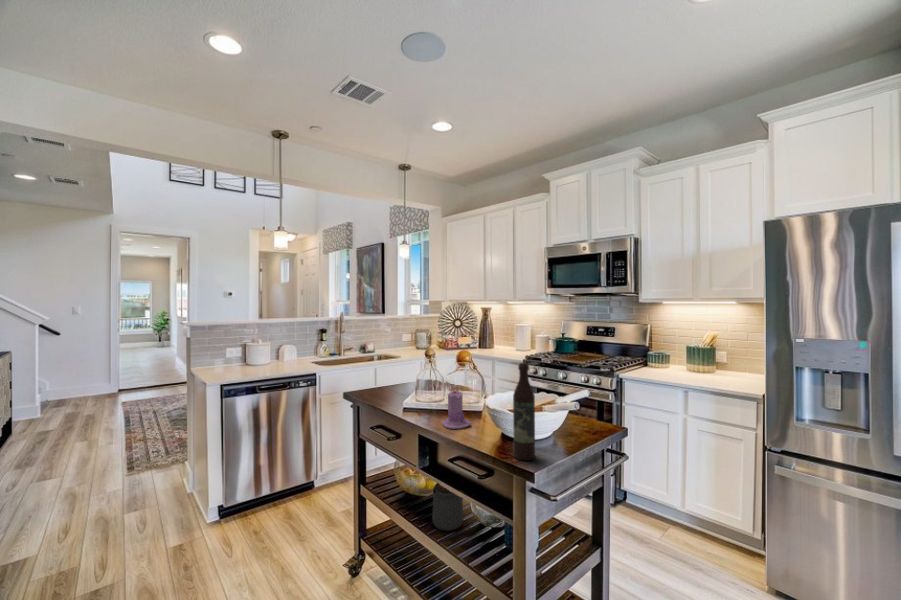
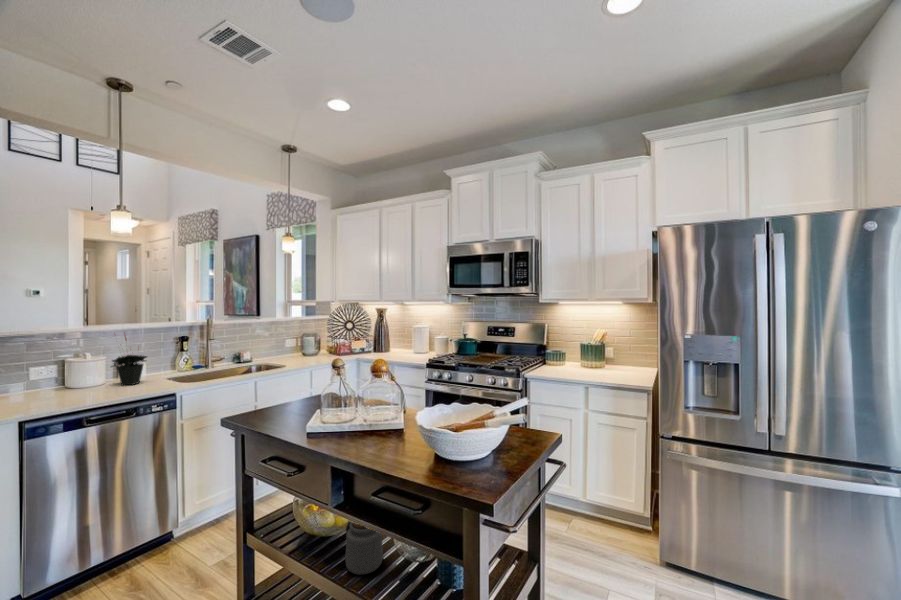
potted plant: none [274,323,299,365] -> present [111,337,147,385]
wine bottle: present [513,363,535,461] -> none [454,373,478,485]
candle: present [443,390,471,429] -> none [360,404,396,454]

